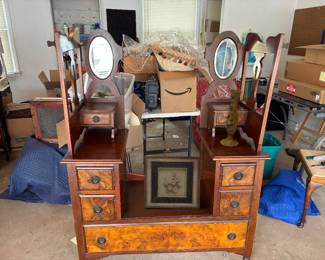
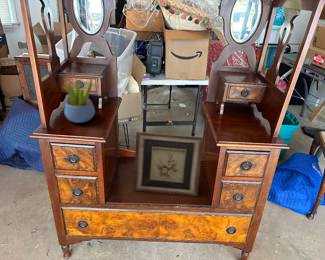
vase: present [220,90,243,146] -> none [229,57,264,129]
succulent plant: none [84,112,110,150] -> present [64,78,95,123]

